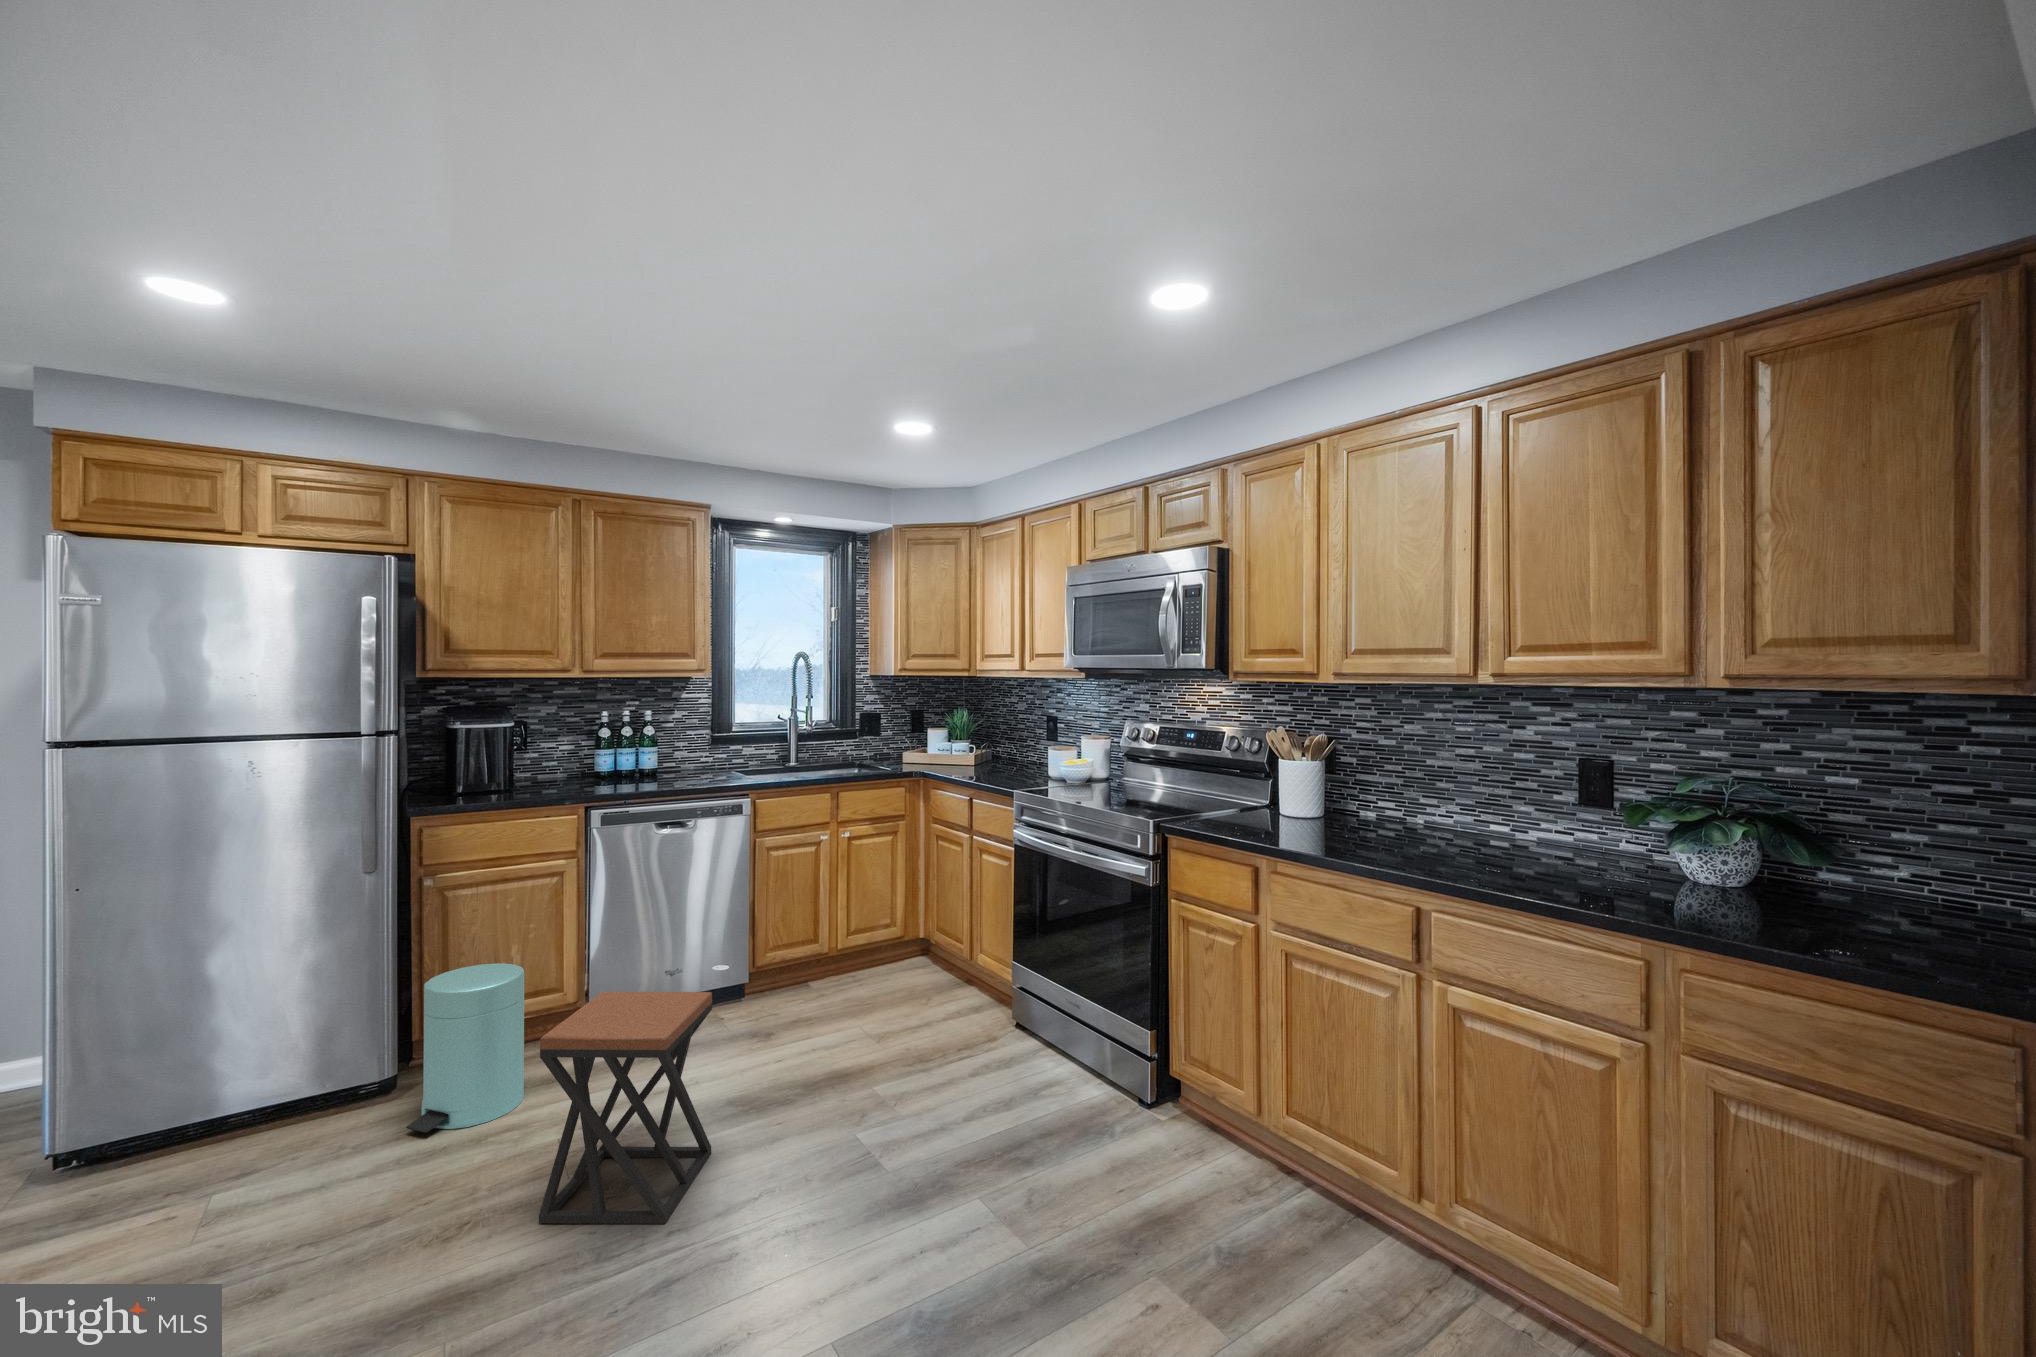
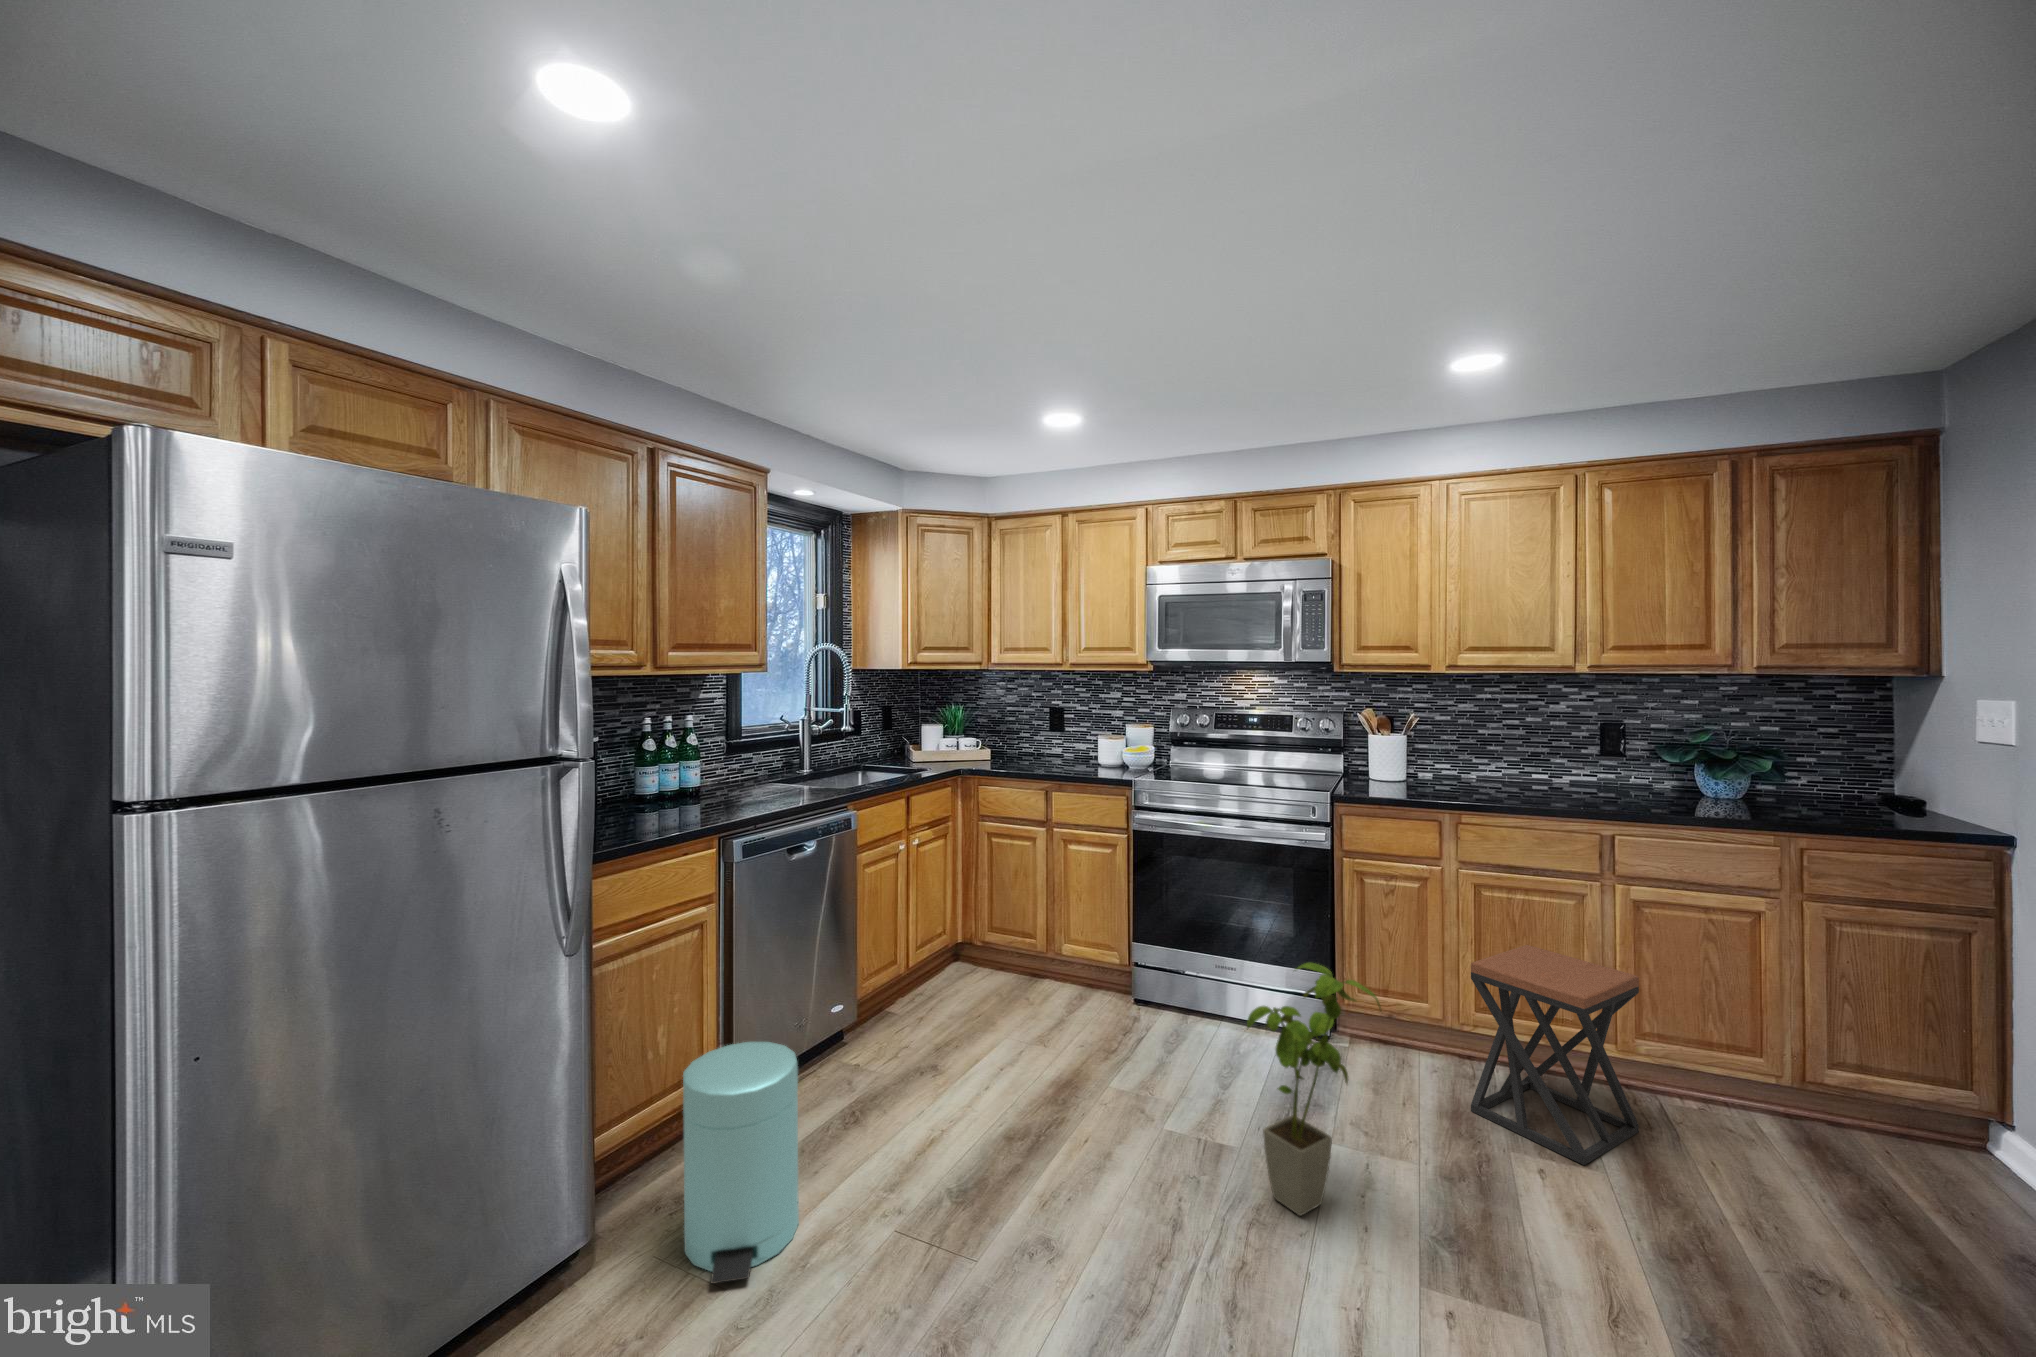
house plant: none [782,982,919,1244] -> present [1247,963,1381,1216]
stool: present [539,992,712,1224] -> present [1471,945,1639,1165]

